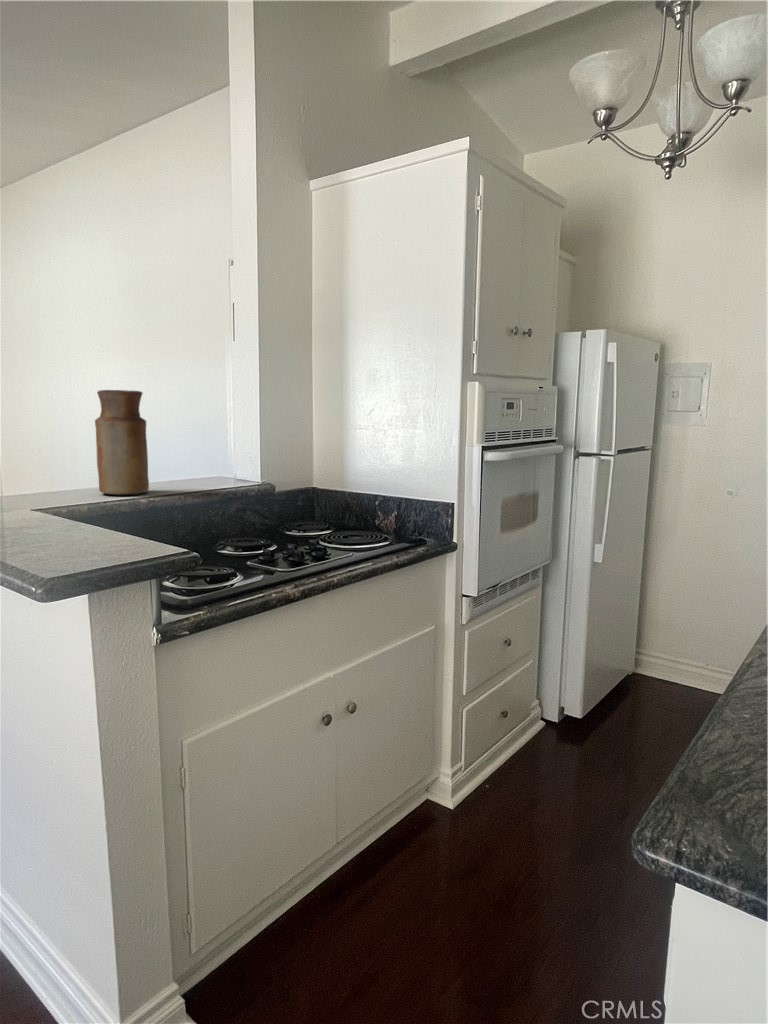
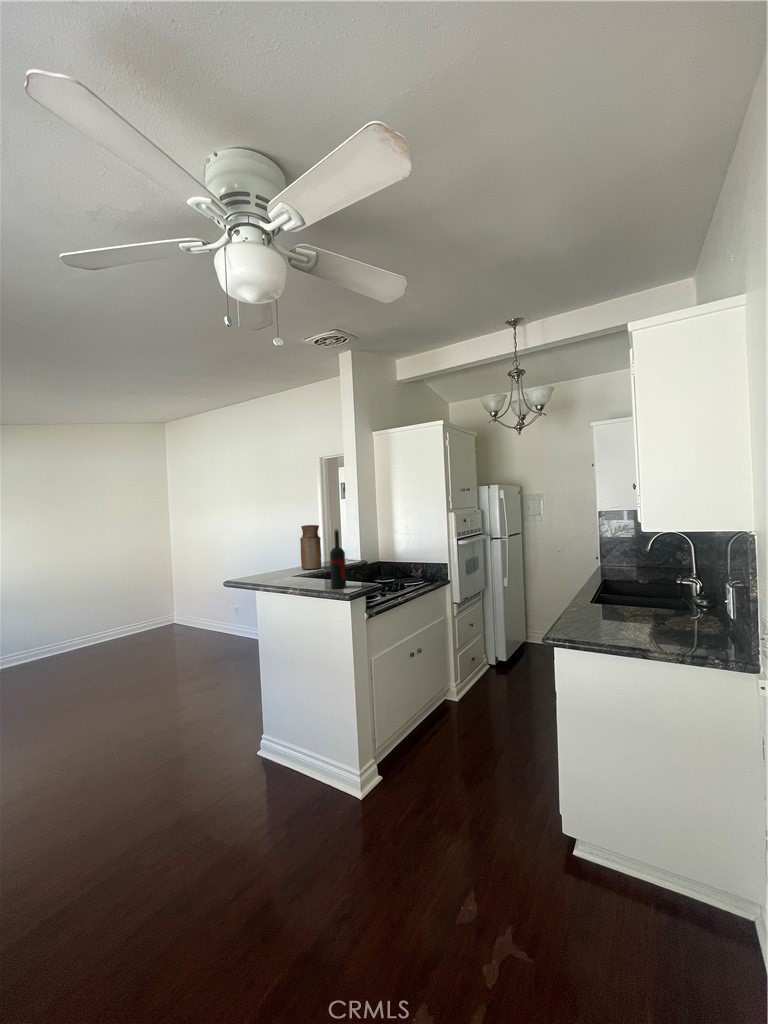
wine bottle: none [40,383,94,556] -> present [330,529,346,588]

